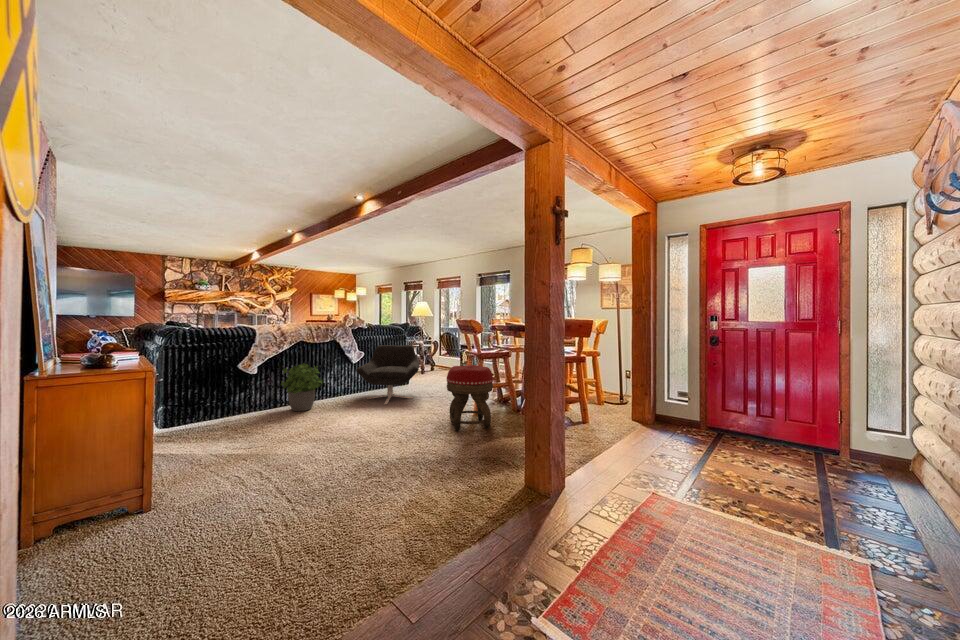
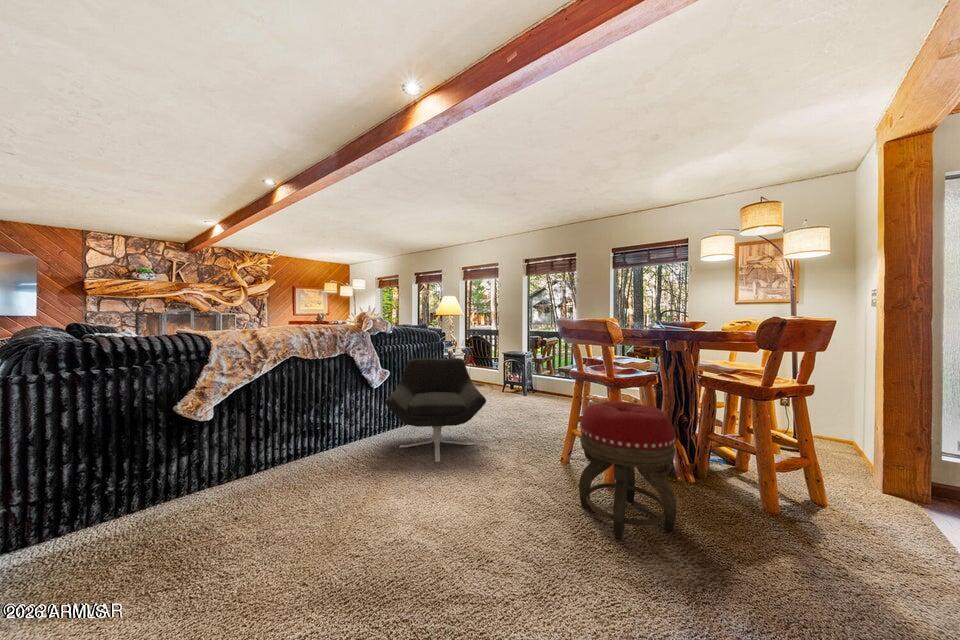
potted plant: present [281,363,324,411] -> none [256,396,336,486]

